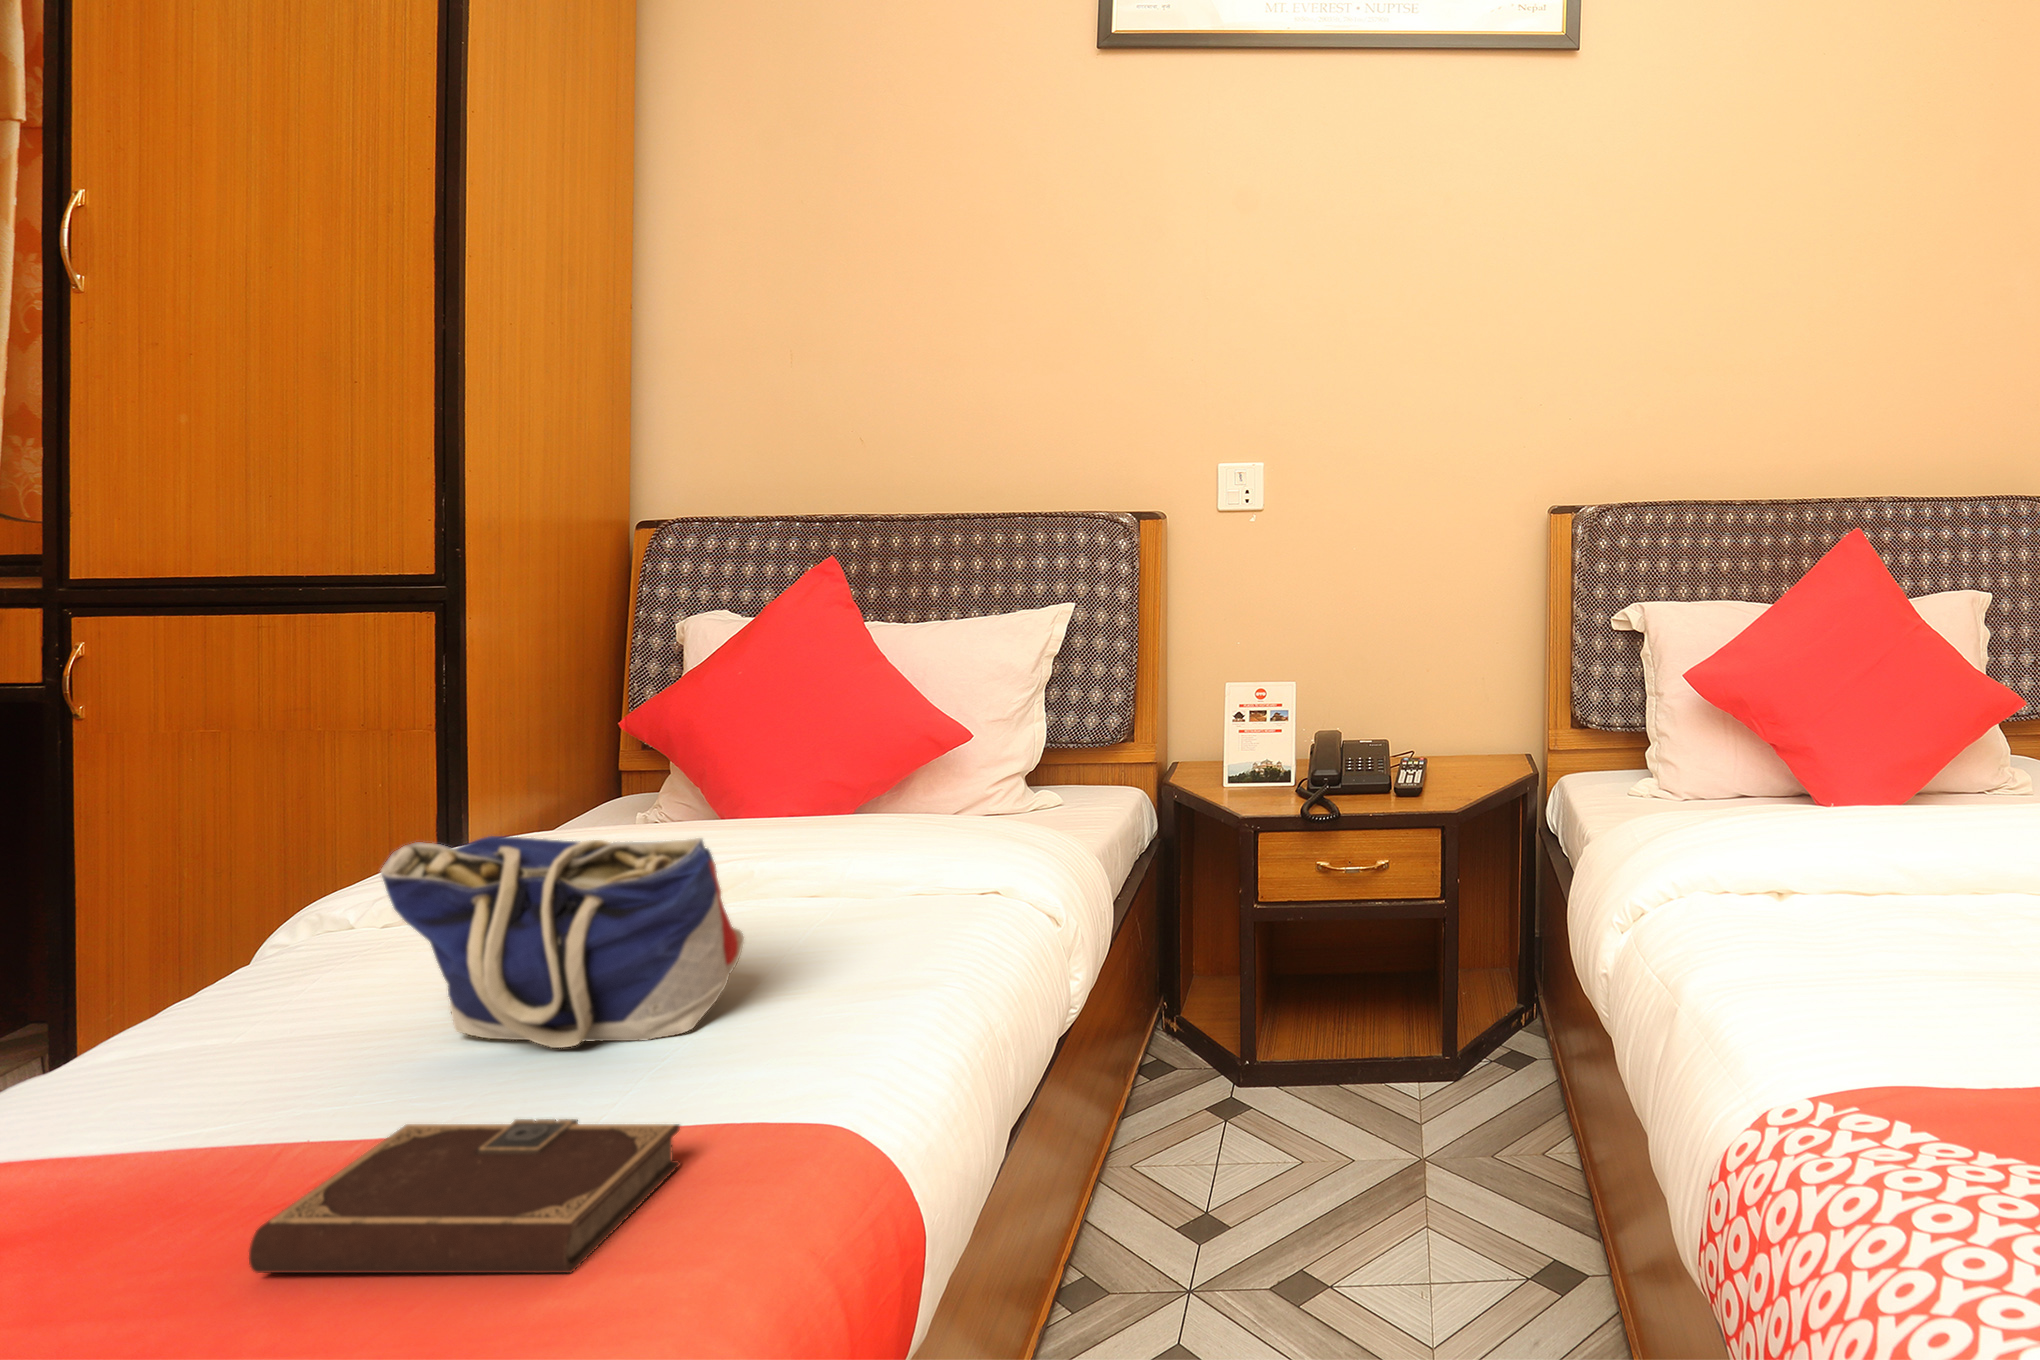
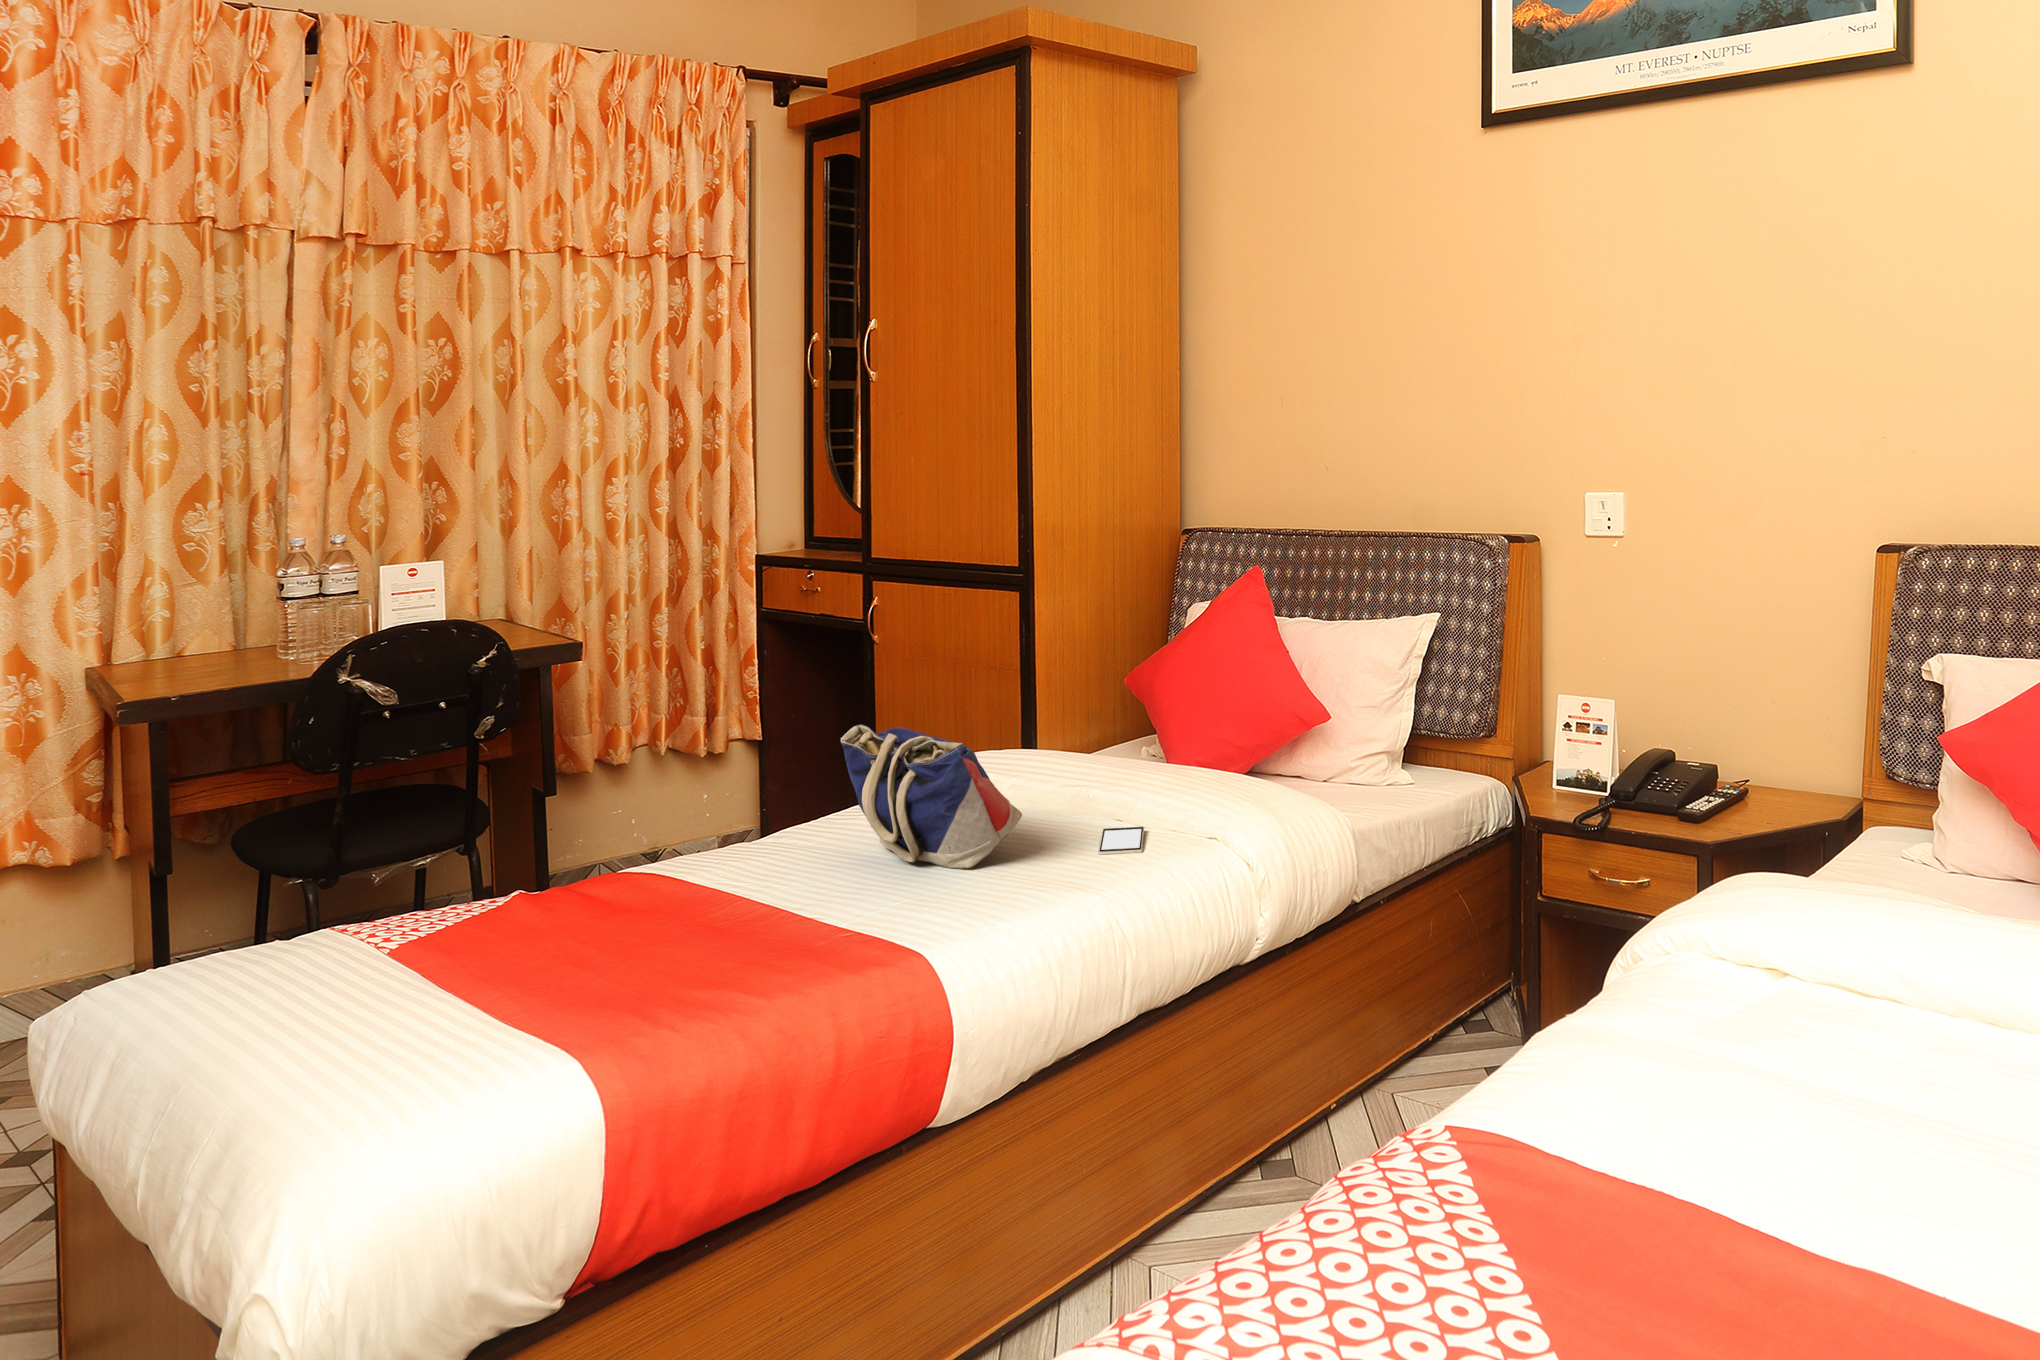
smartphone: none [816,918,921,967] -> present [1098,827,1144,855]
notebook: present [249,1119,680,1273] -> none [678,875,872,962]

